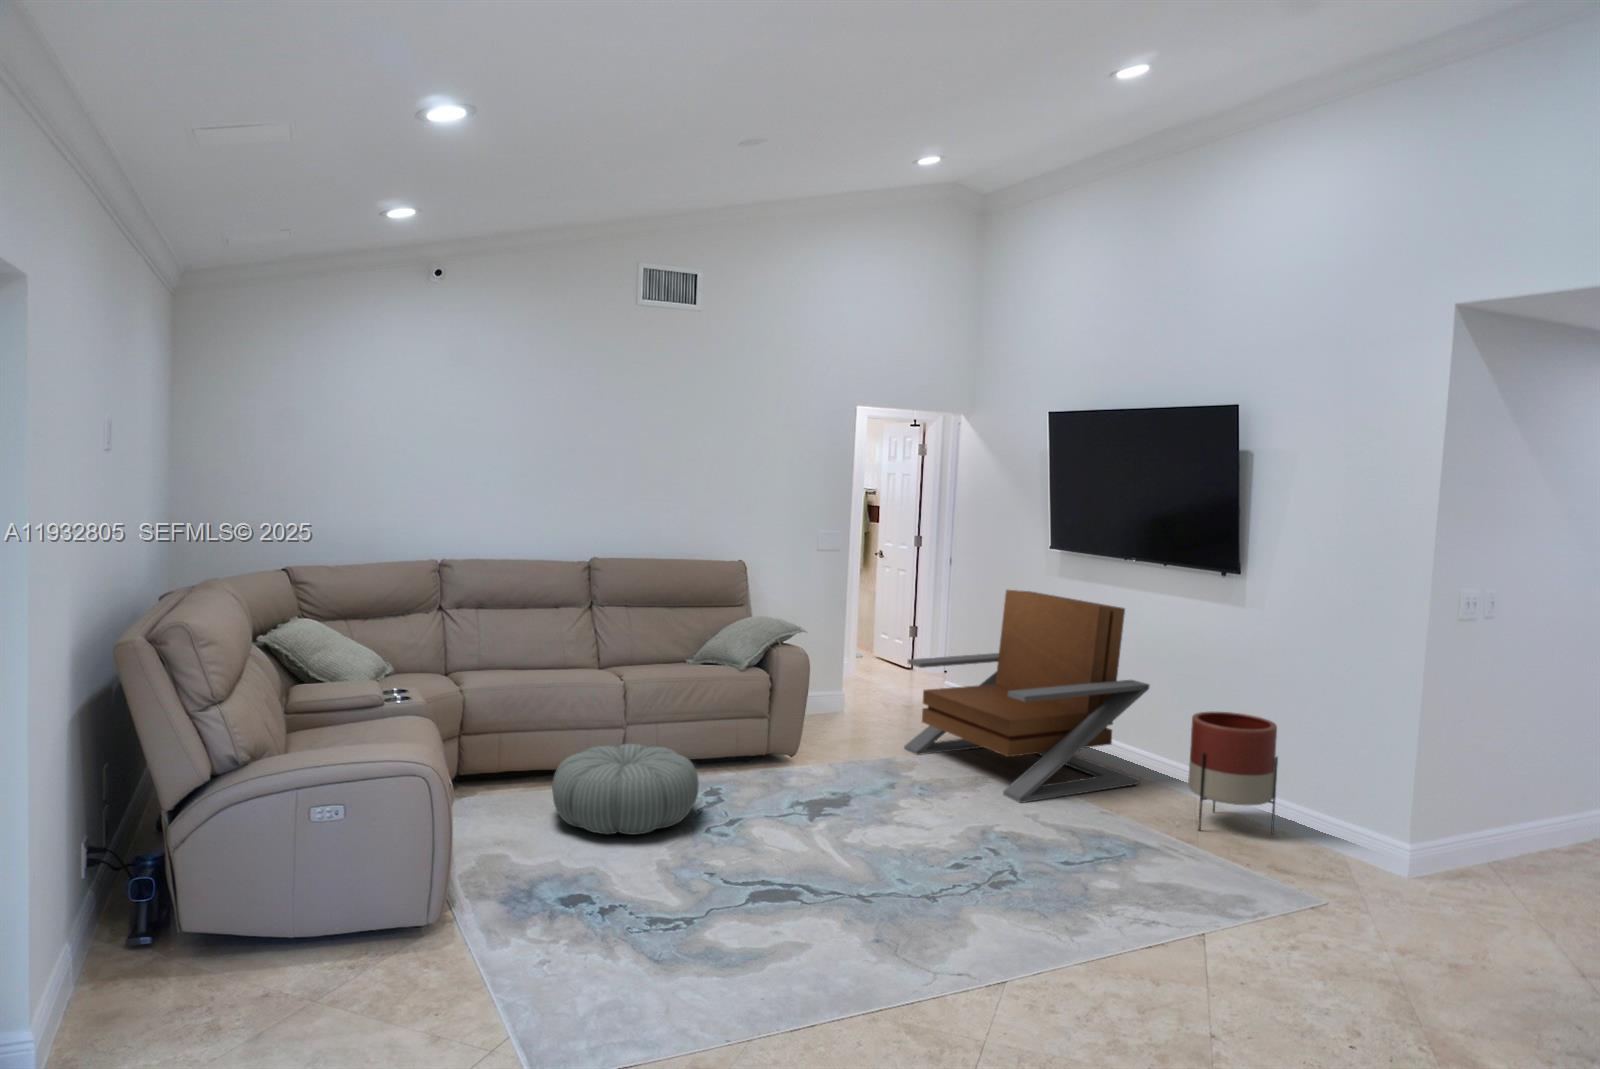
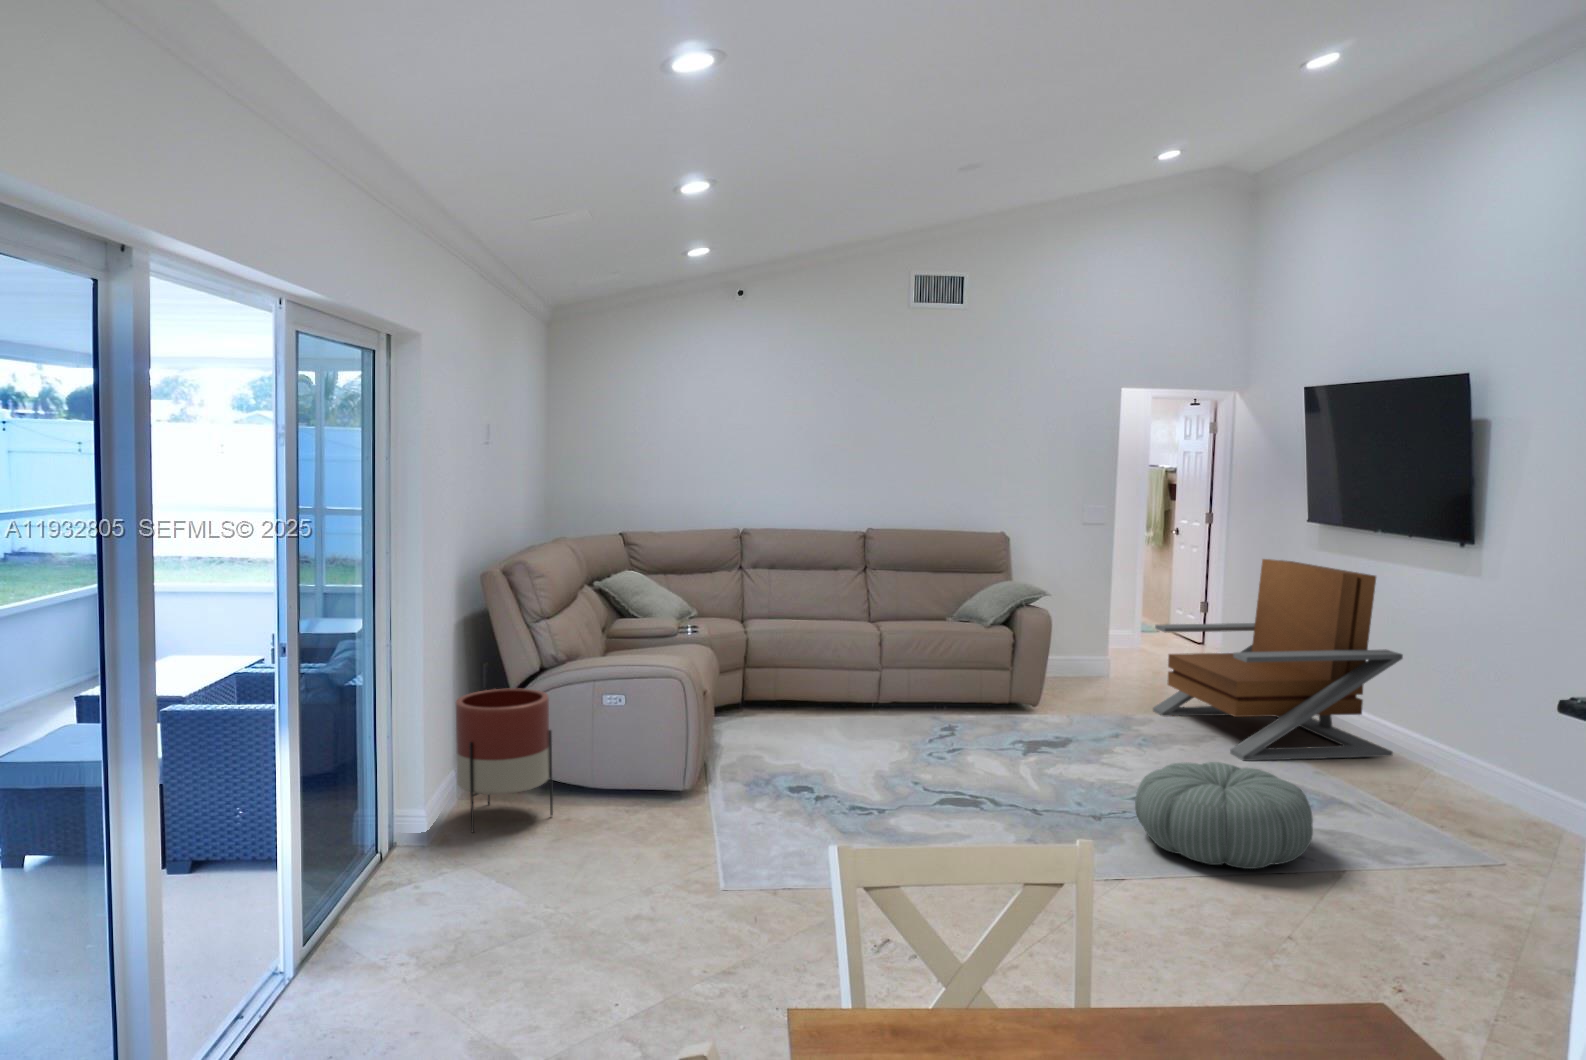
planter: present [1188,712,1278,834] -> present [456,688,553,832]
pouf: present [552,744,699,834] -> present [1135,762,1313,869]

